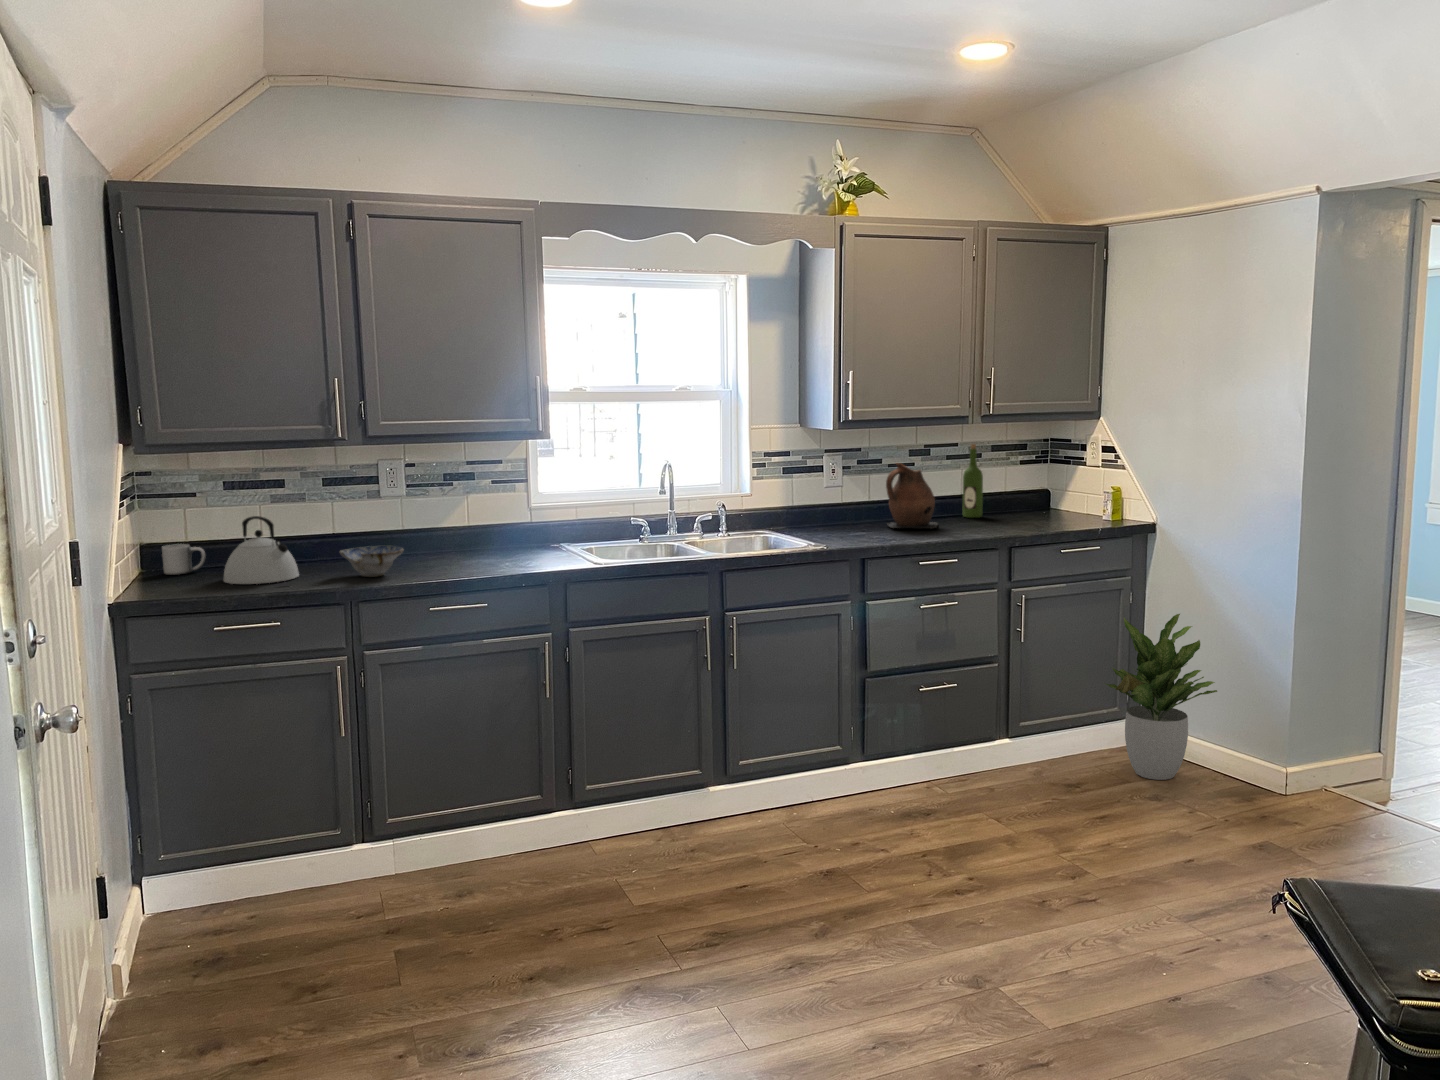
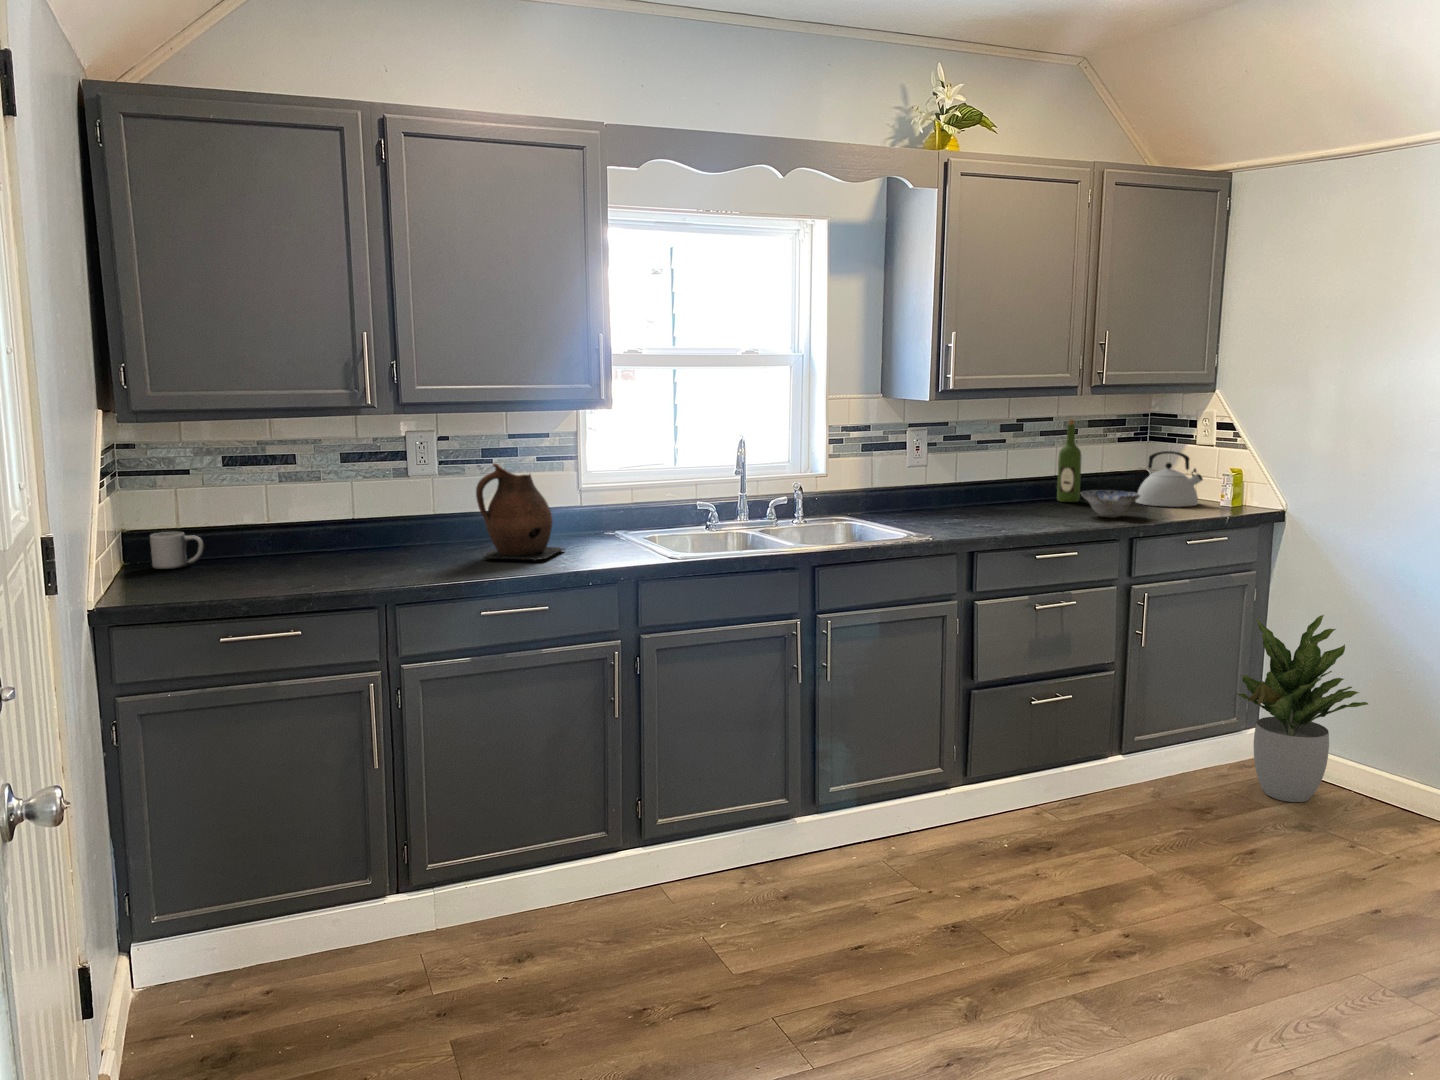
ceramic pitcher: present [886,463,937,529] -> present [476,463,565,561]
kettle: present [224,516,299,584] -> present [1136,451,1203,507]
ceramic bowl: present [340,546,404,577] -> present [1080,490,1140,518]

